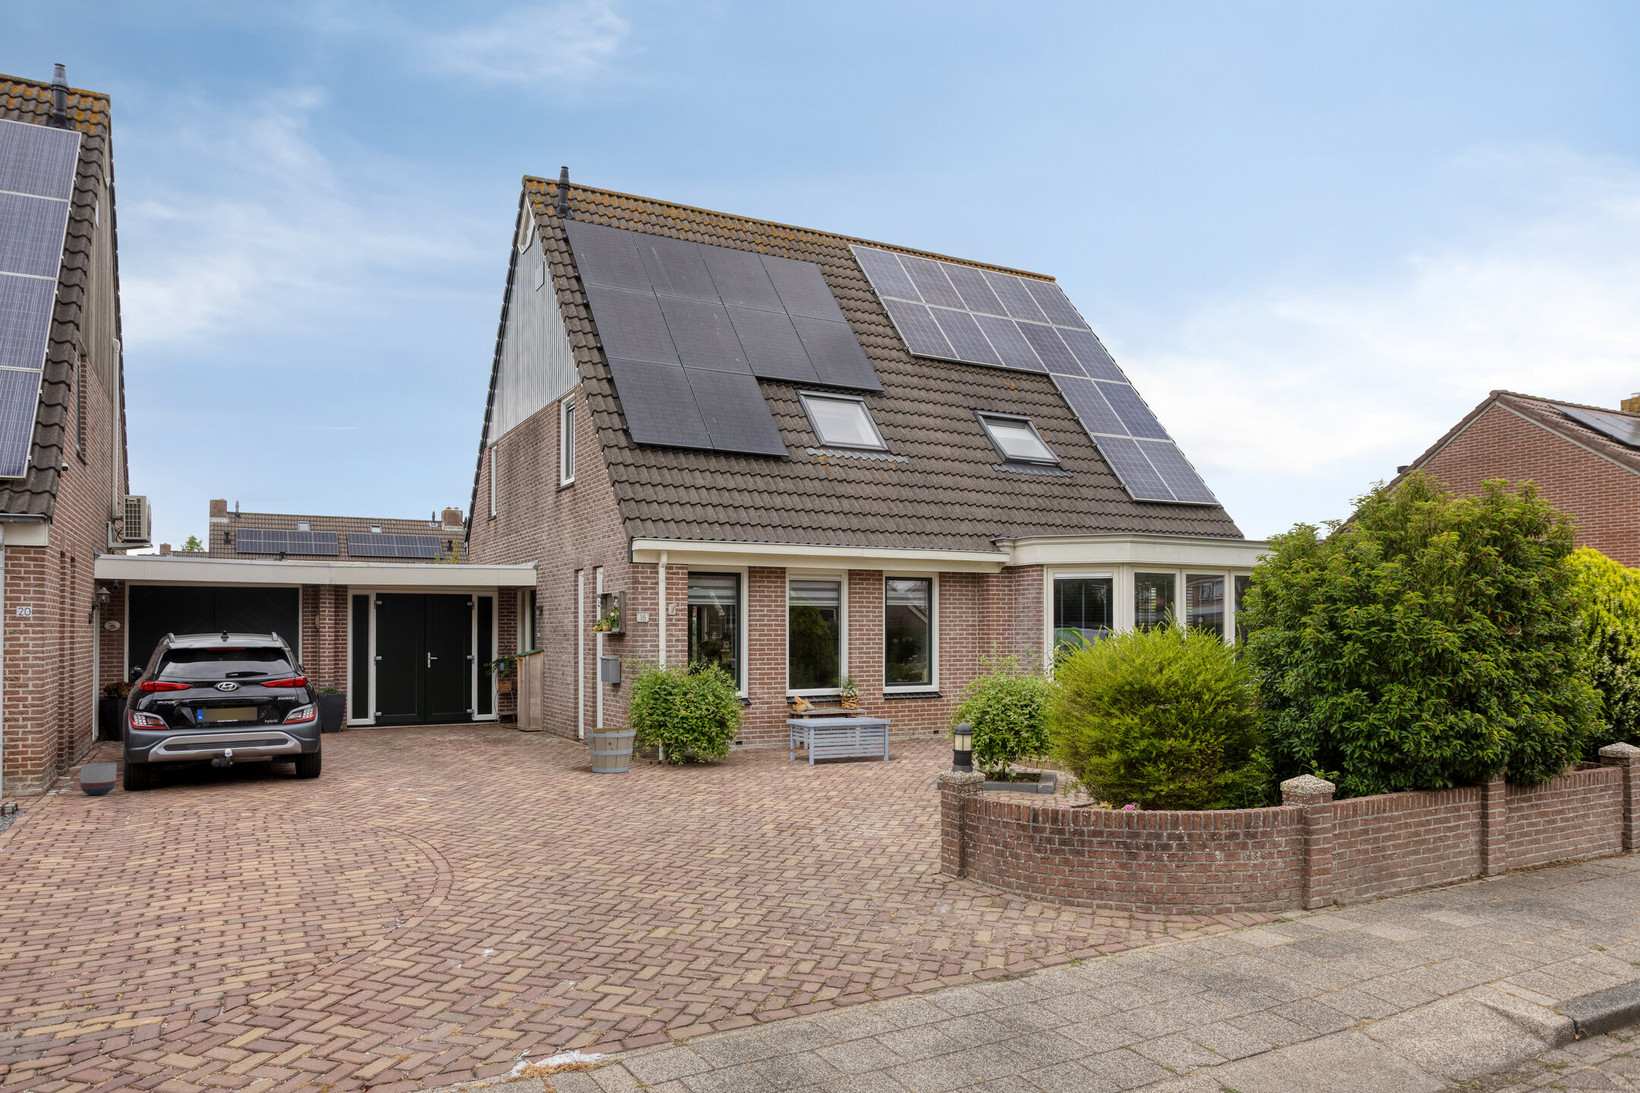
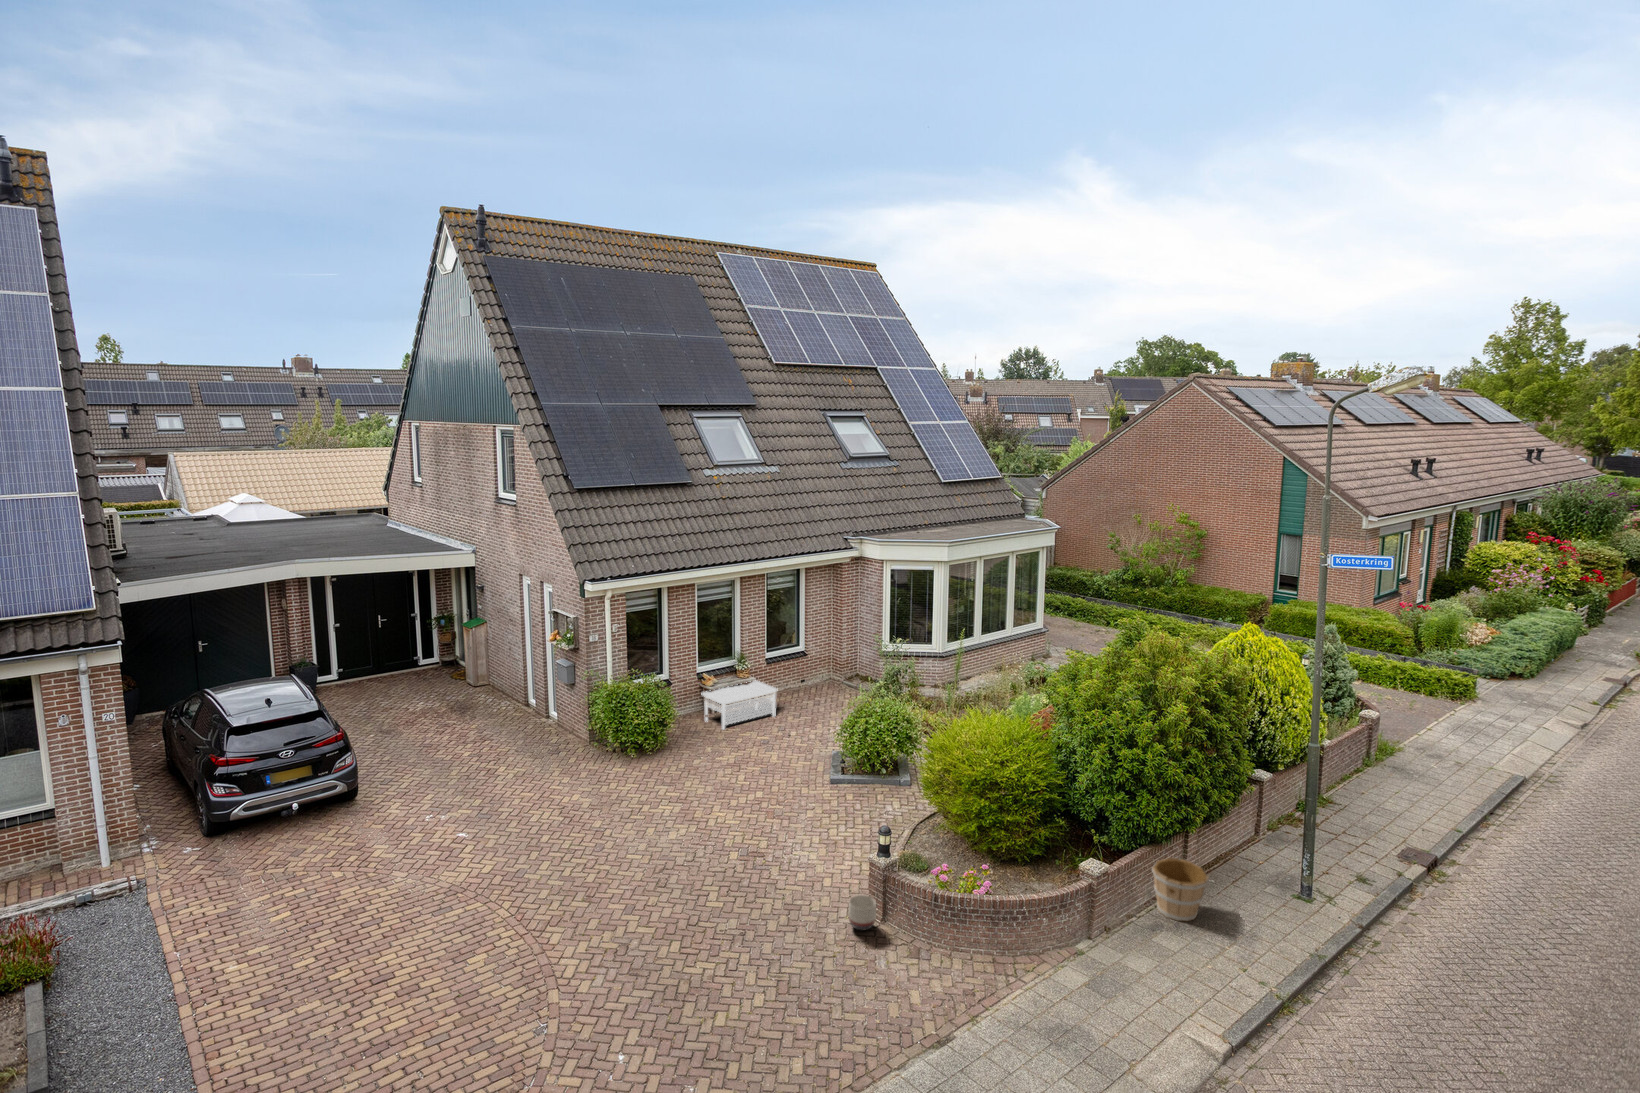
wooden bucket: present [586,726,636,773] -> present [1152,858,1209,921]
planter: present [80,763,117,795] -> present [849,895,876,930]

